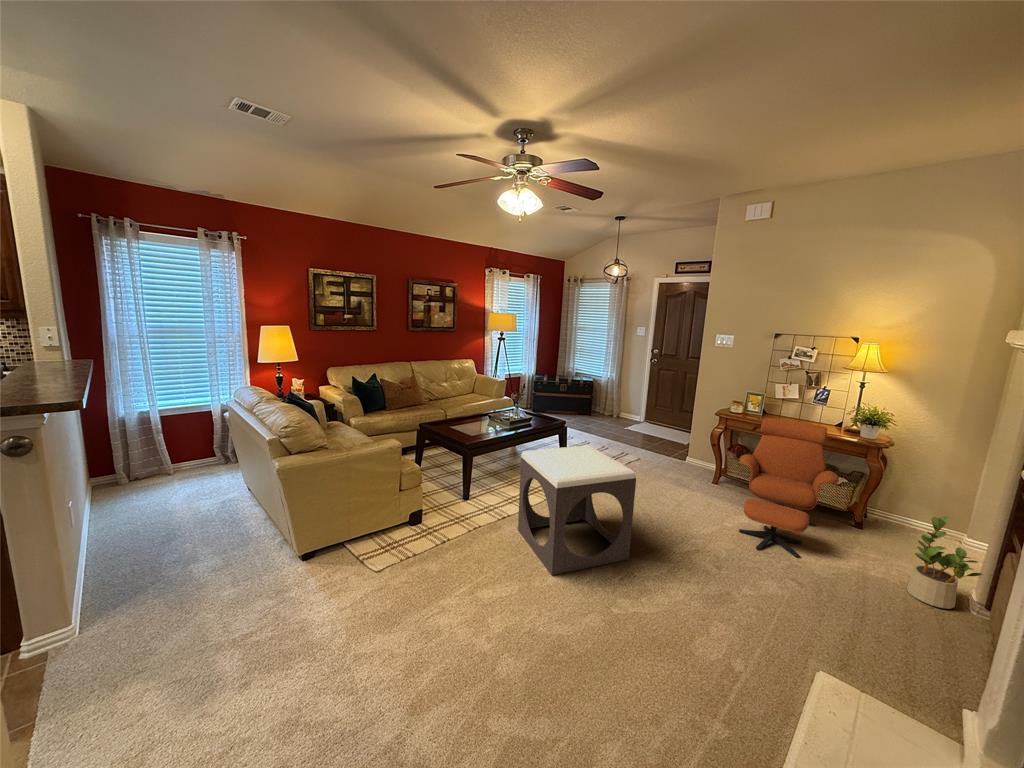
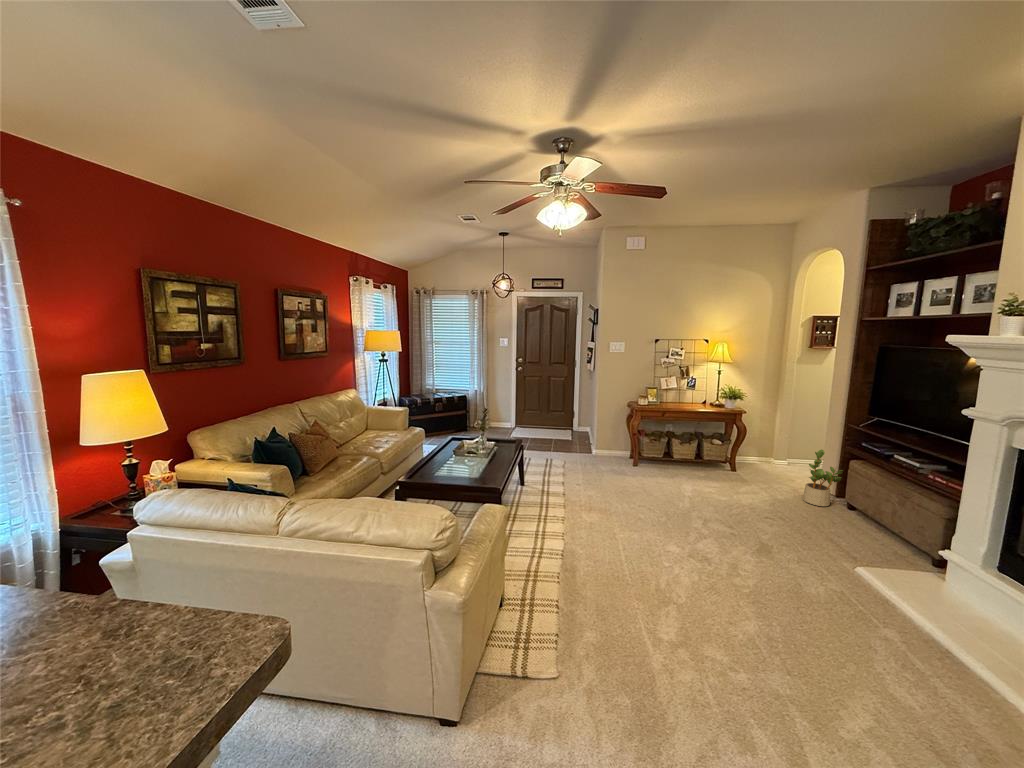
lounge chair: present [739,418,839,558] -> none [669,405,750,506]
footstool: present [518,445,636,575] -> none [596,458,701,593]

